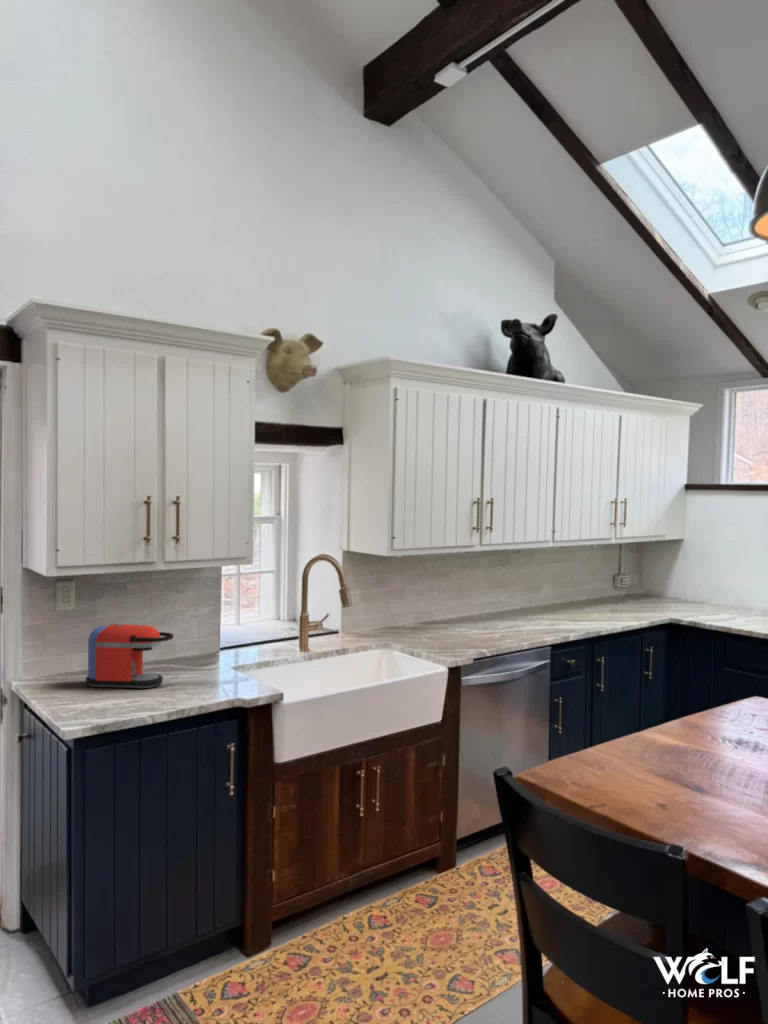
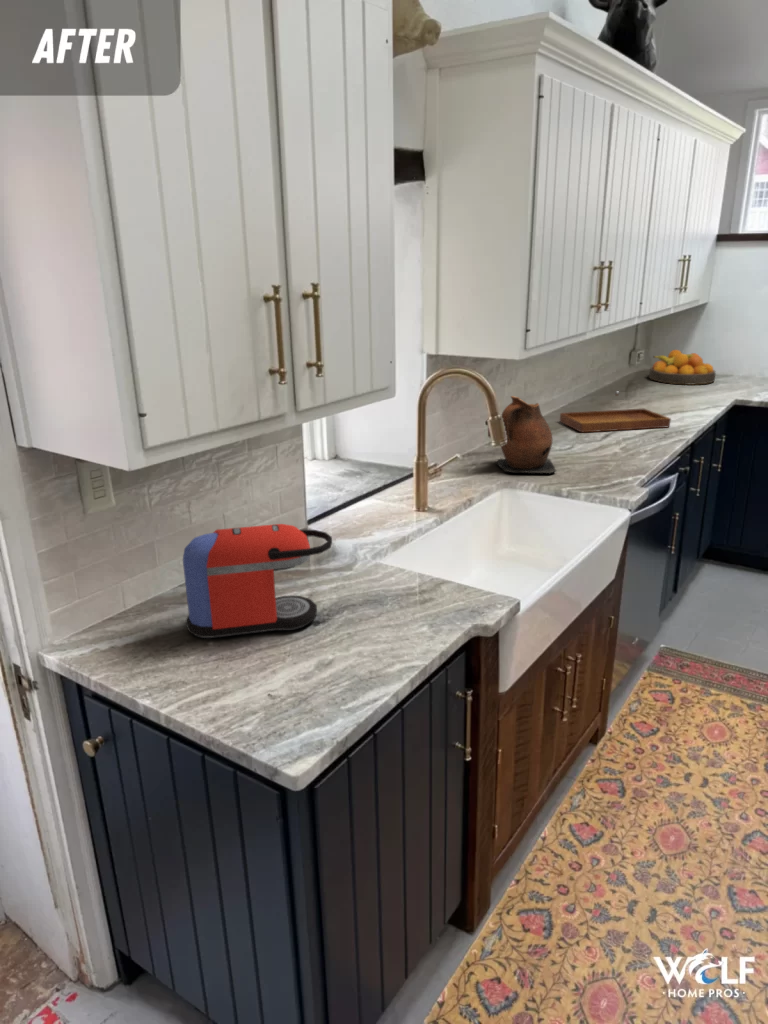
fruit bowl: none [625,577,682,606] -> present [649,350,715,384]
ceramic pitcher: none [388,585,437,644] -> present [497,396,556,473]
tray: none [491,597,572,628] -> present [560,391,671,432]

